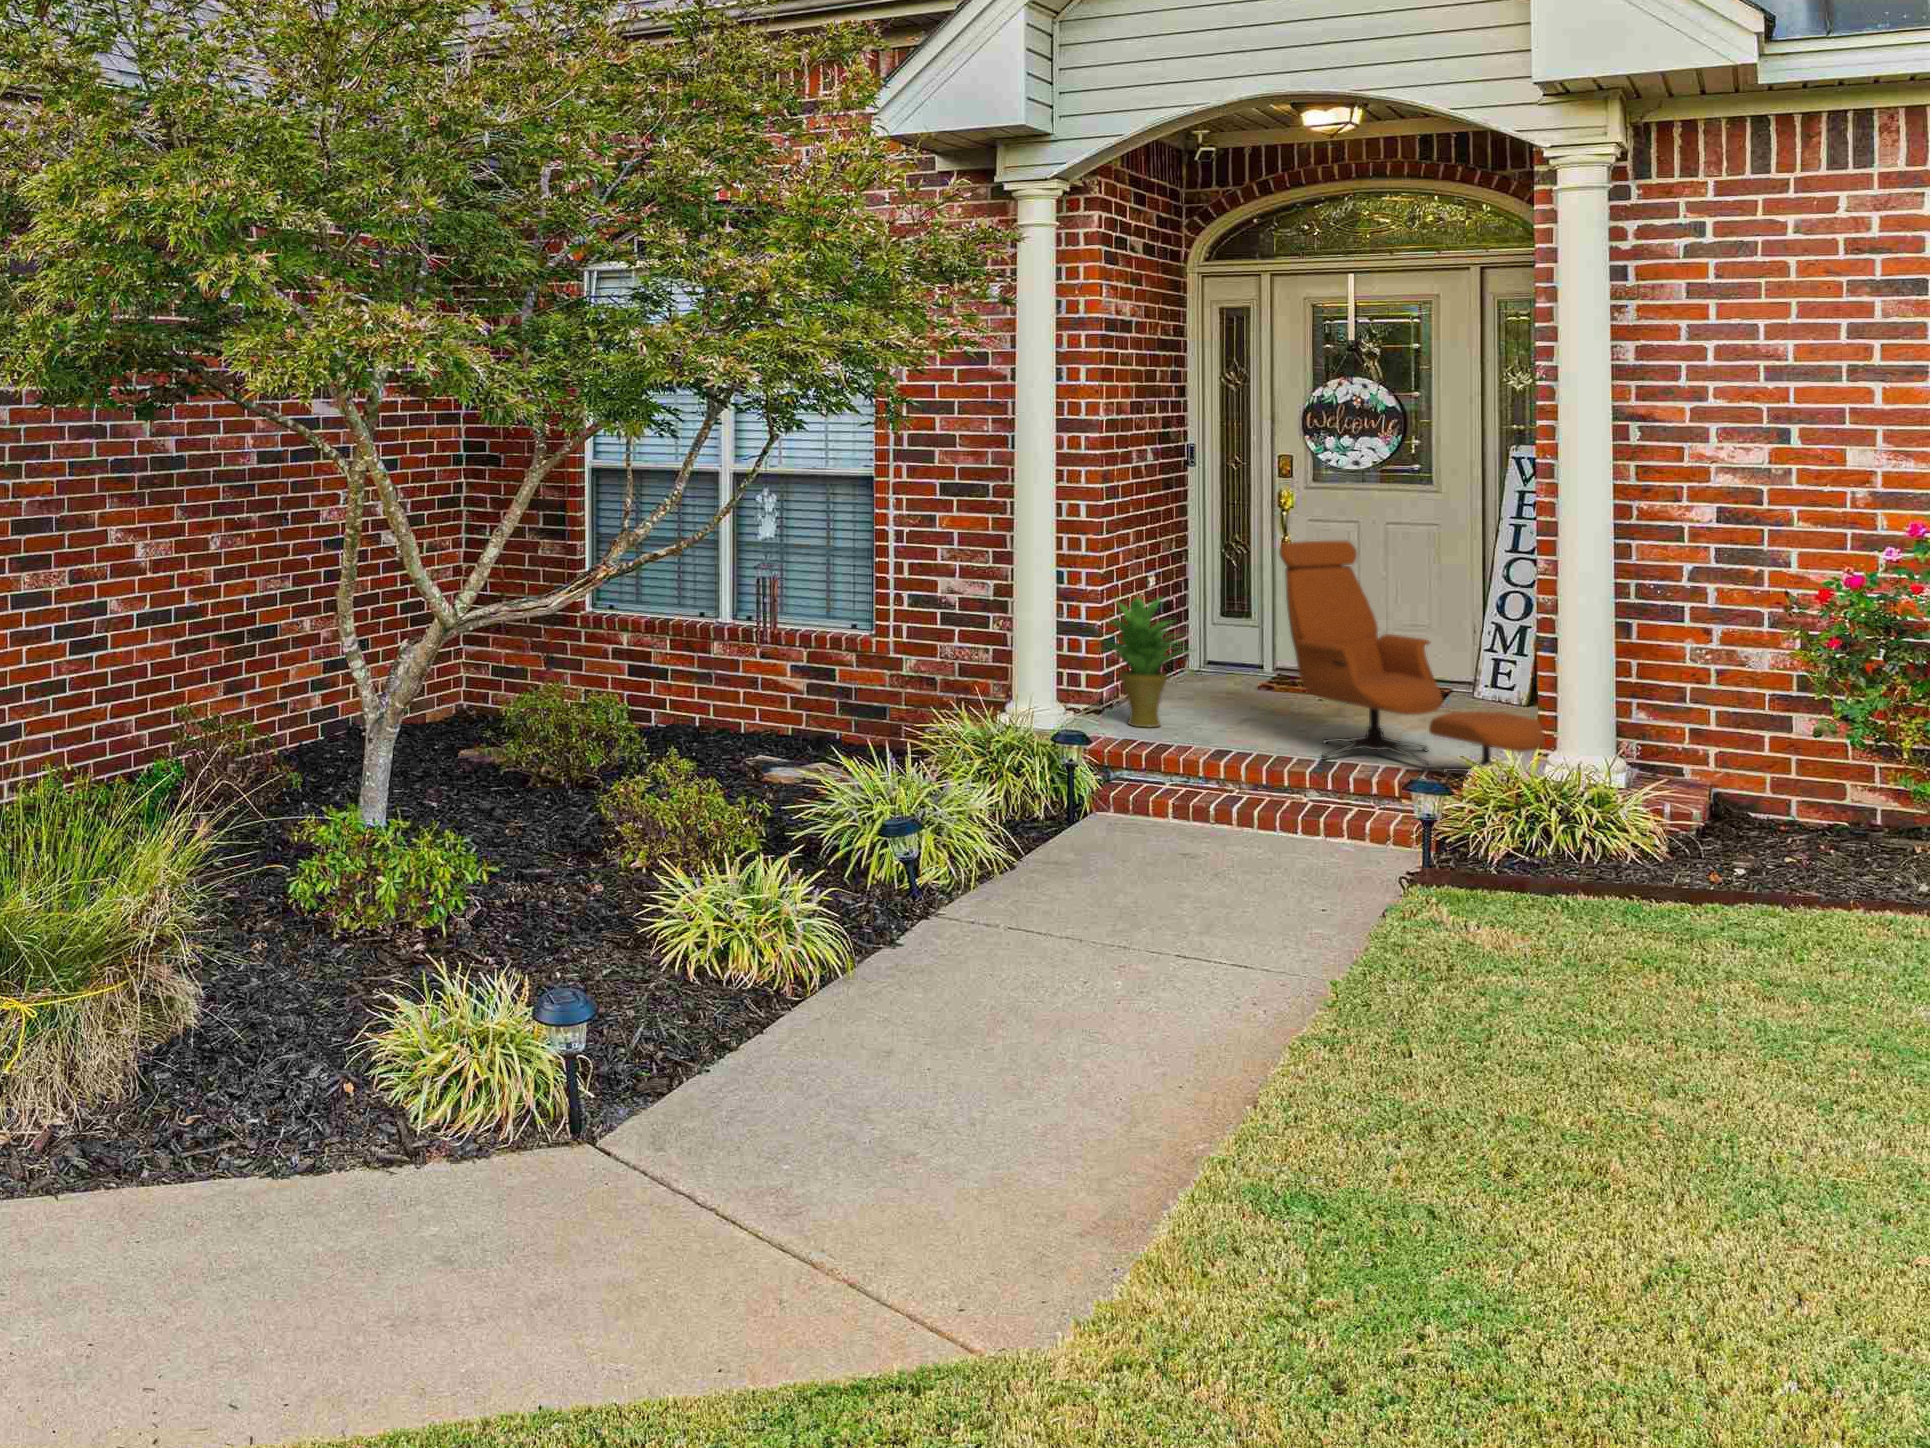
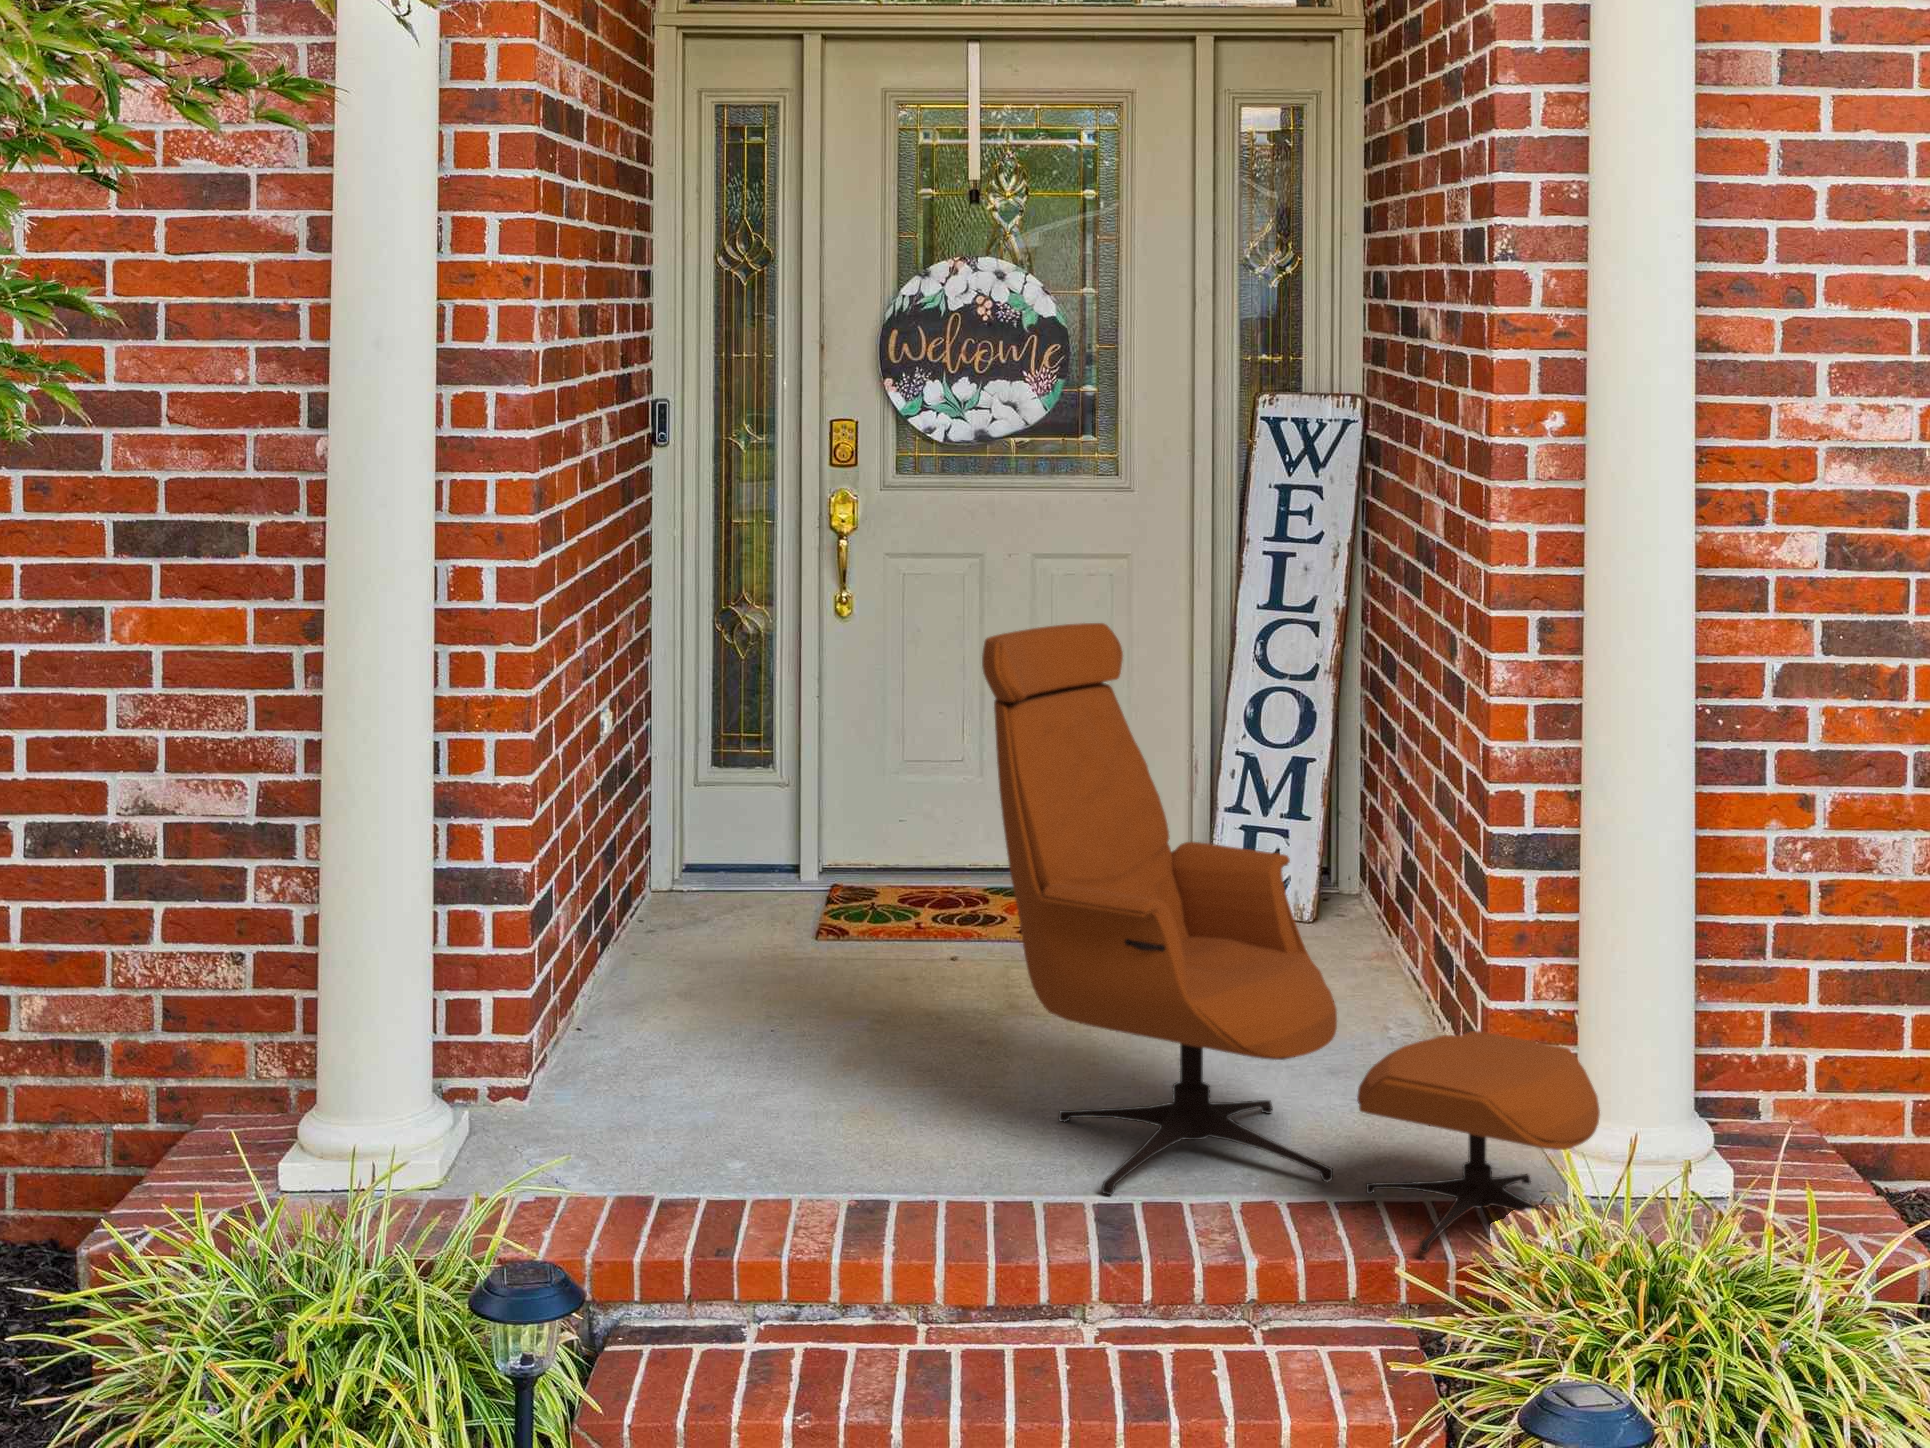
potted plant: present [1093,597,1186,727] -> none [519,784,773,1135]

